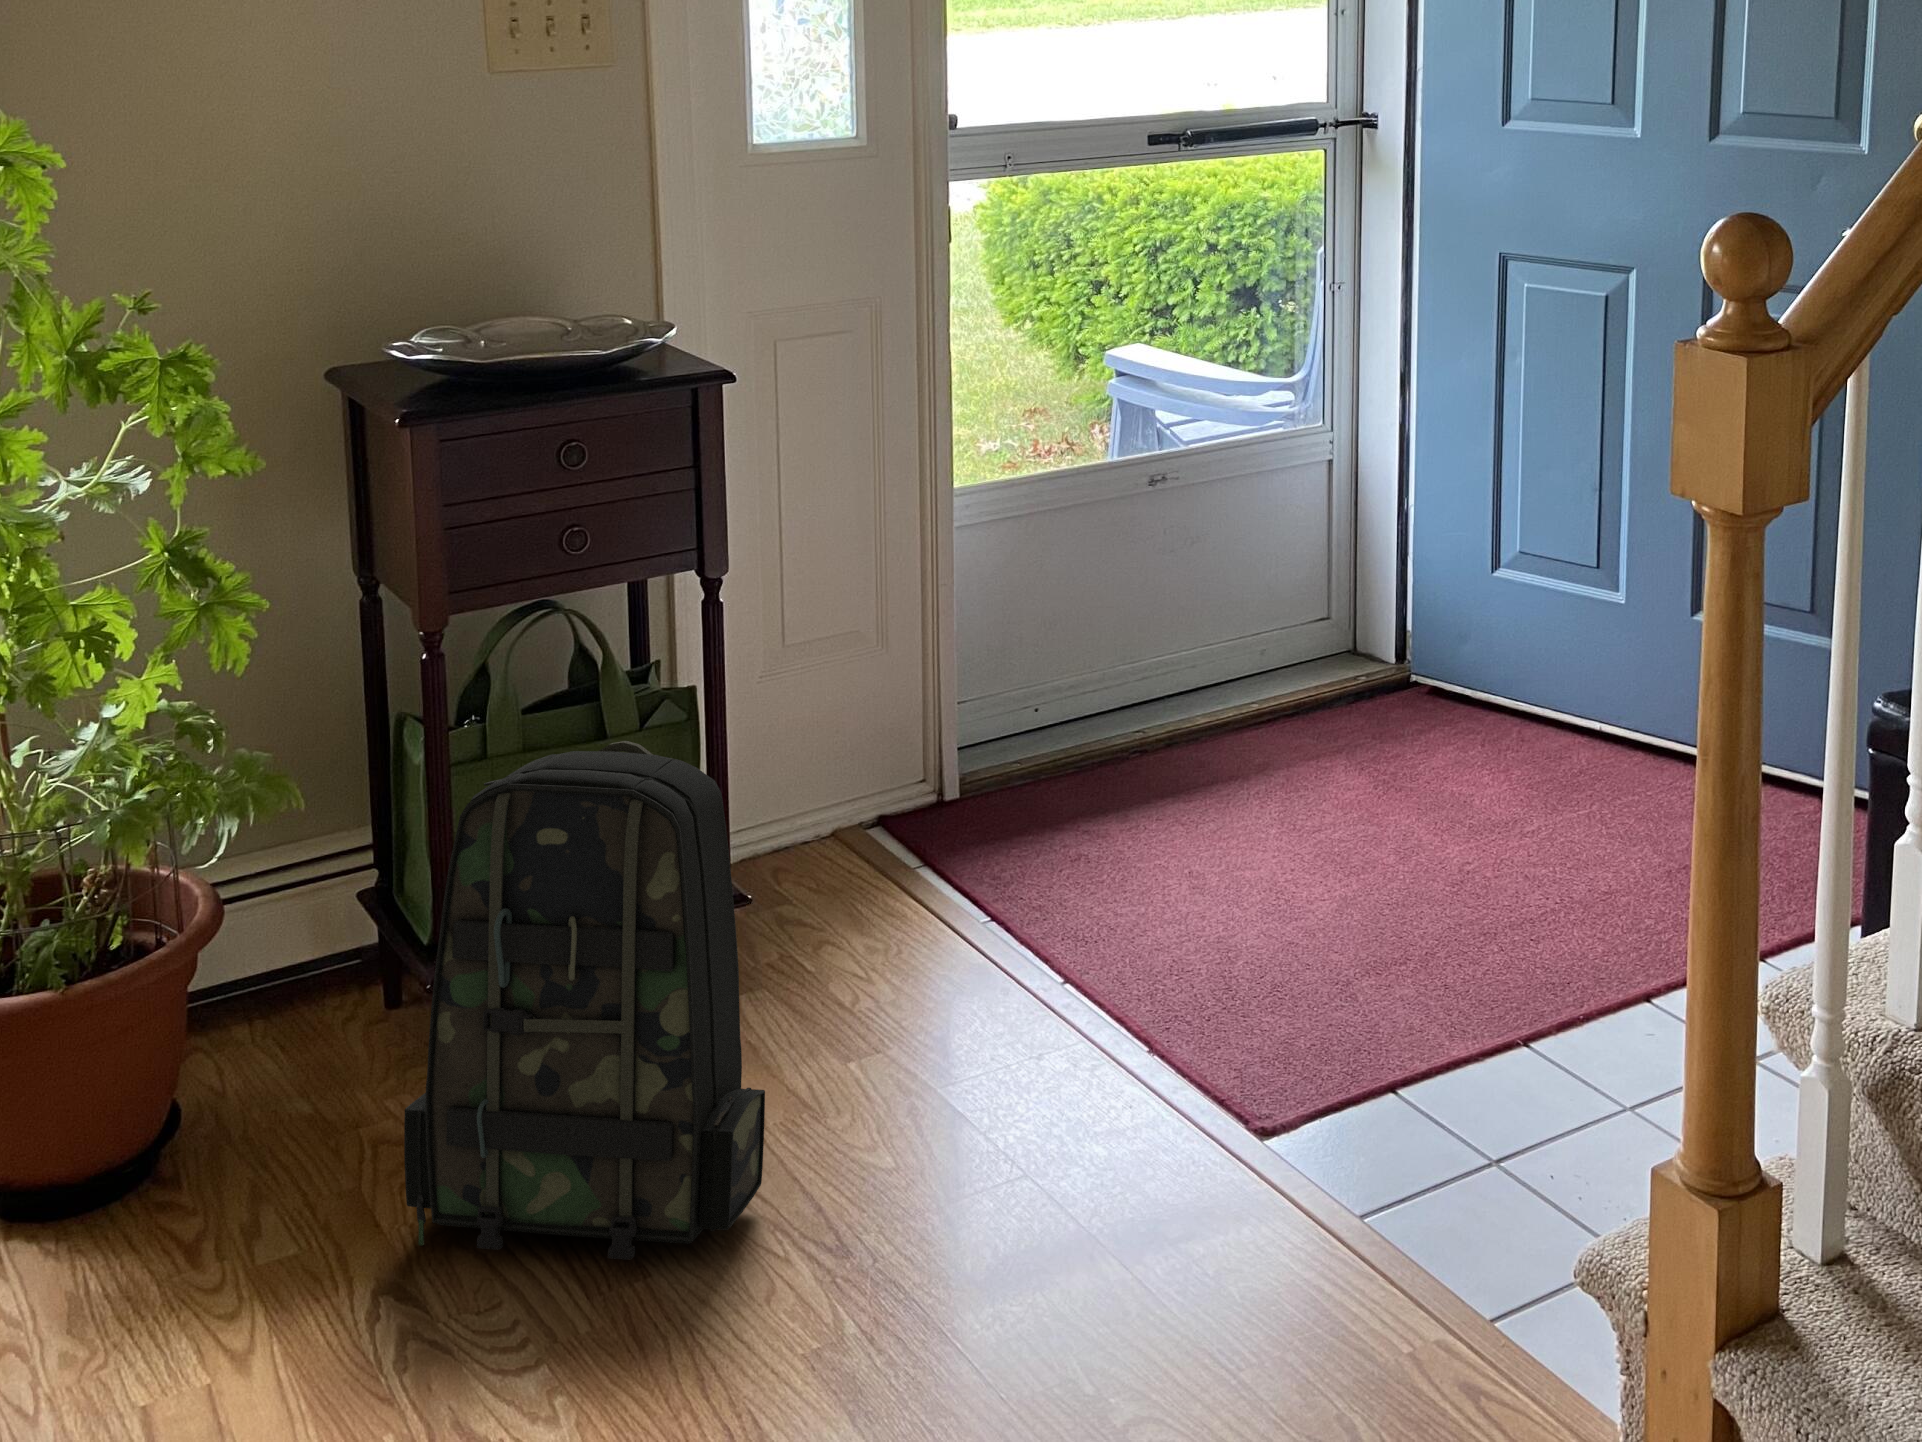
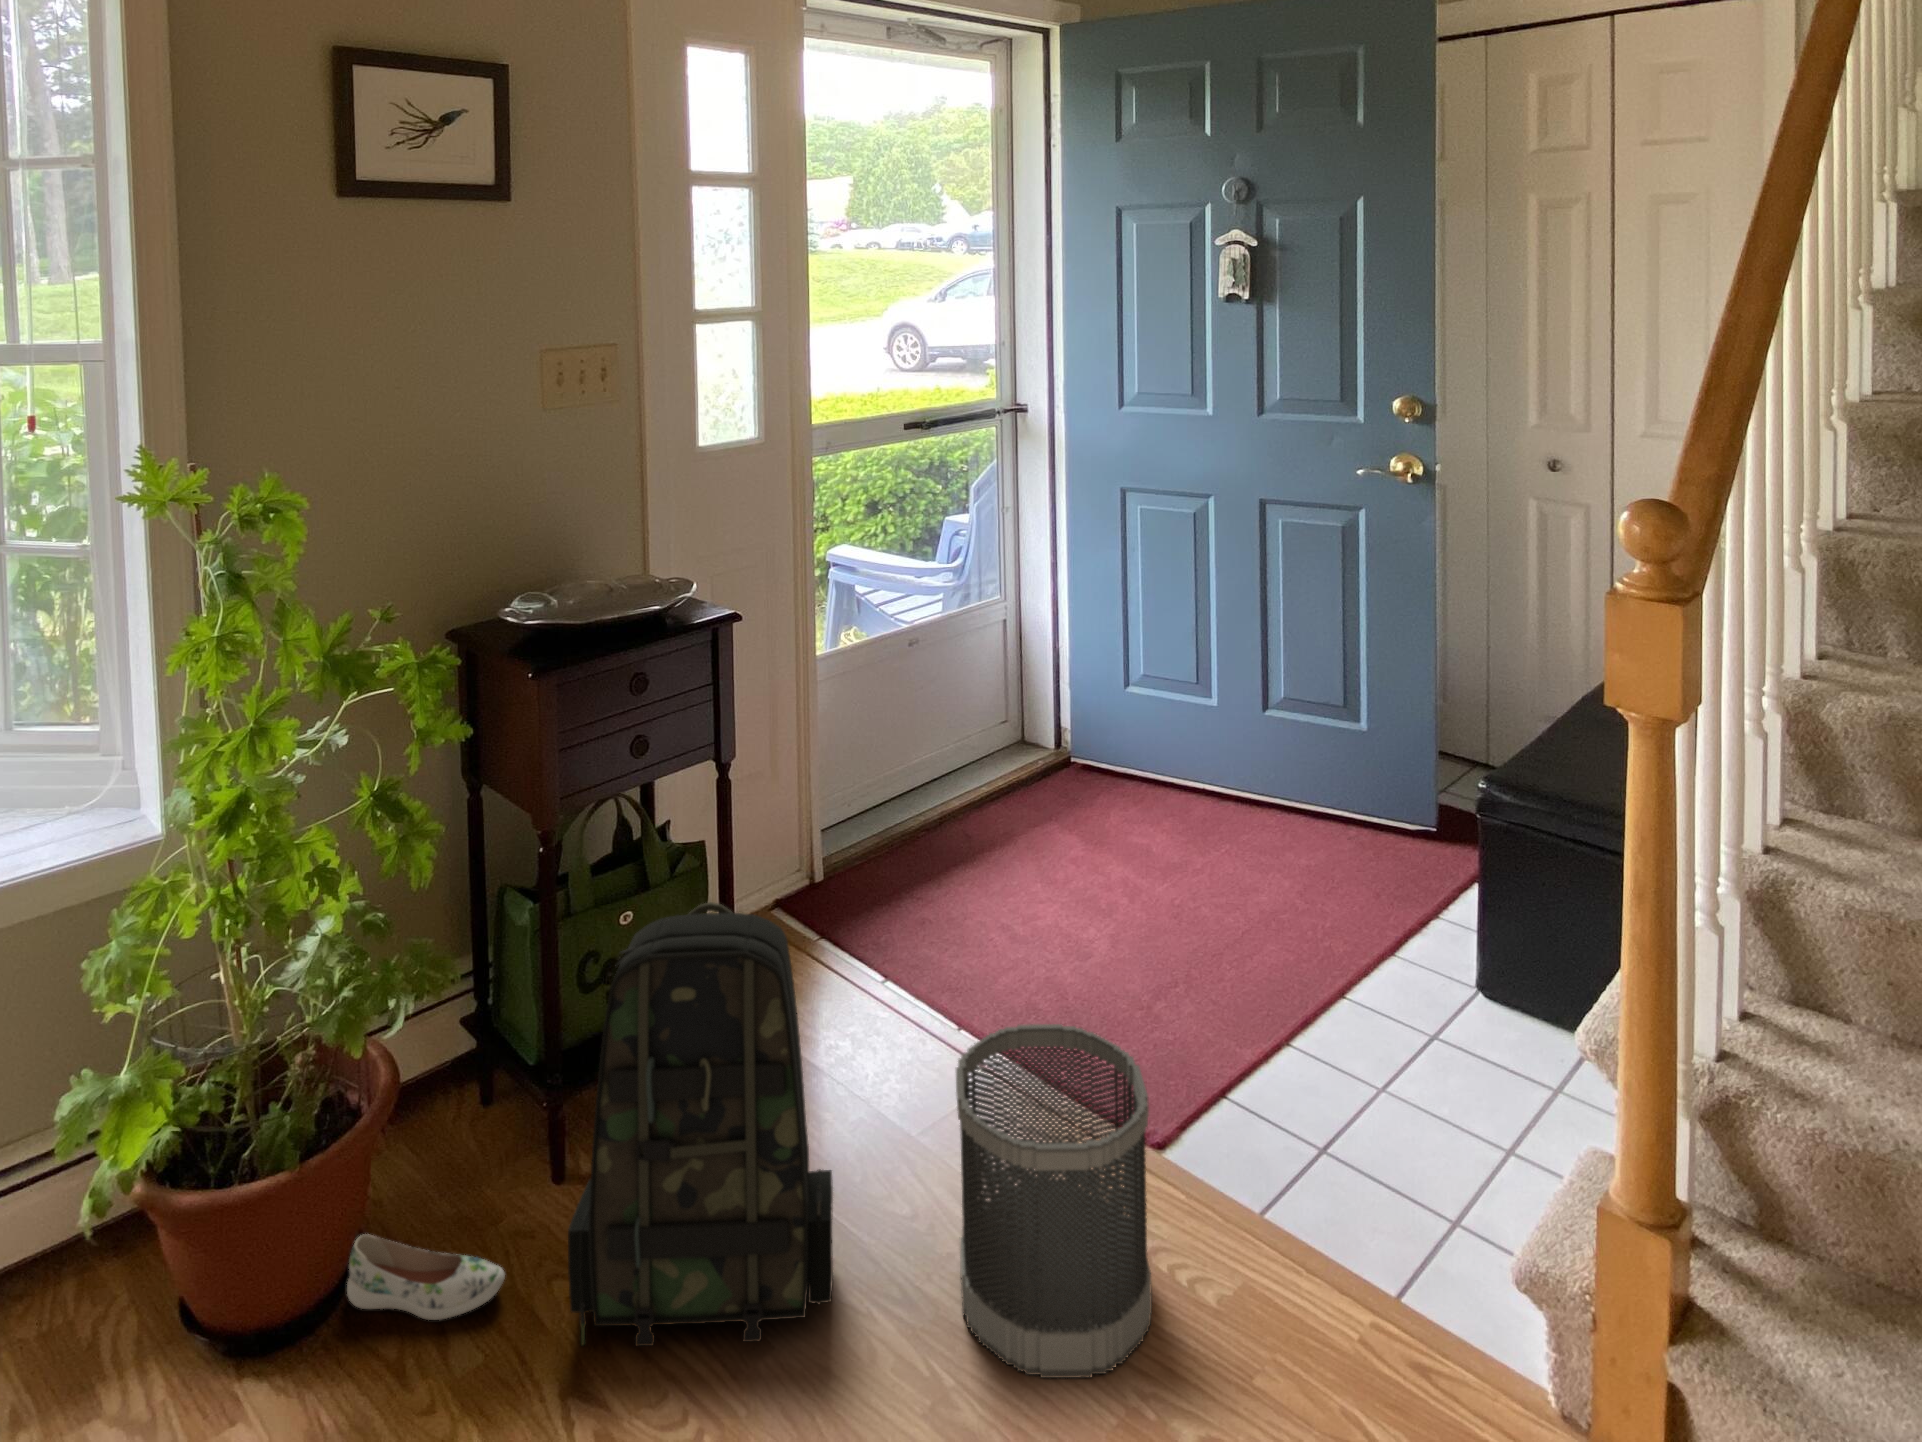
wastebasket: none [893,933,1158,1342] -> present [956,1024,1152,1378]
shoe: none [156,1102,346,1204] -> present [347,1234,505,1320]

